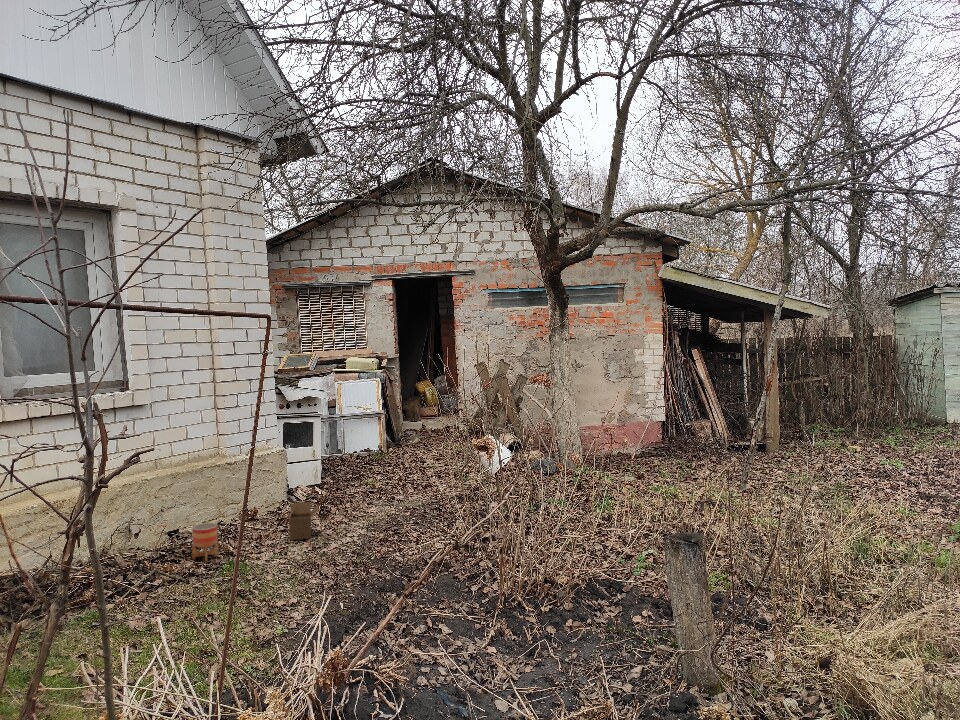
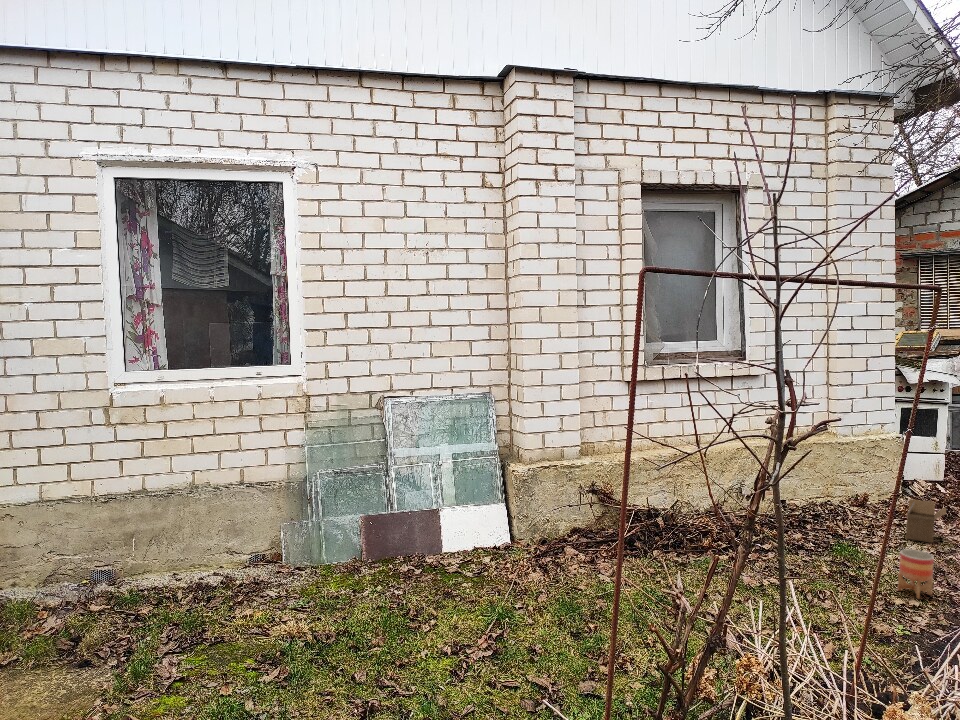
planter: present [192,523,218,561] -> present [898,549,934,599]

